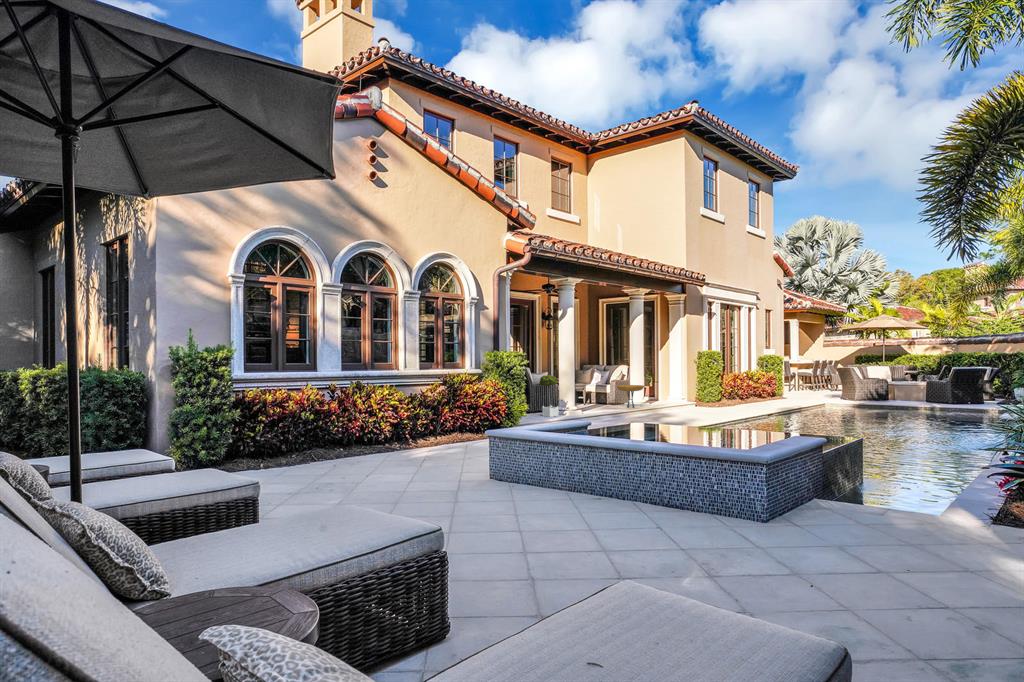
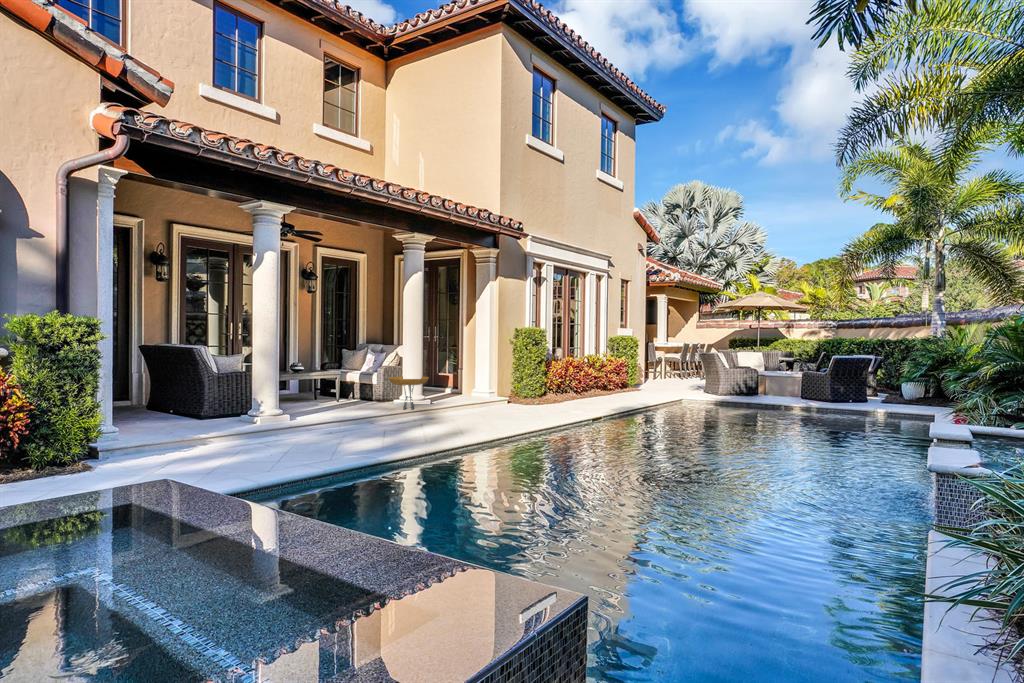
potted tree: present [539,375,559,417] -> none [233,361,265,429]

